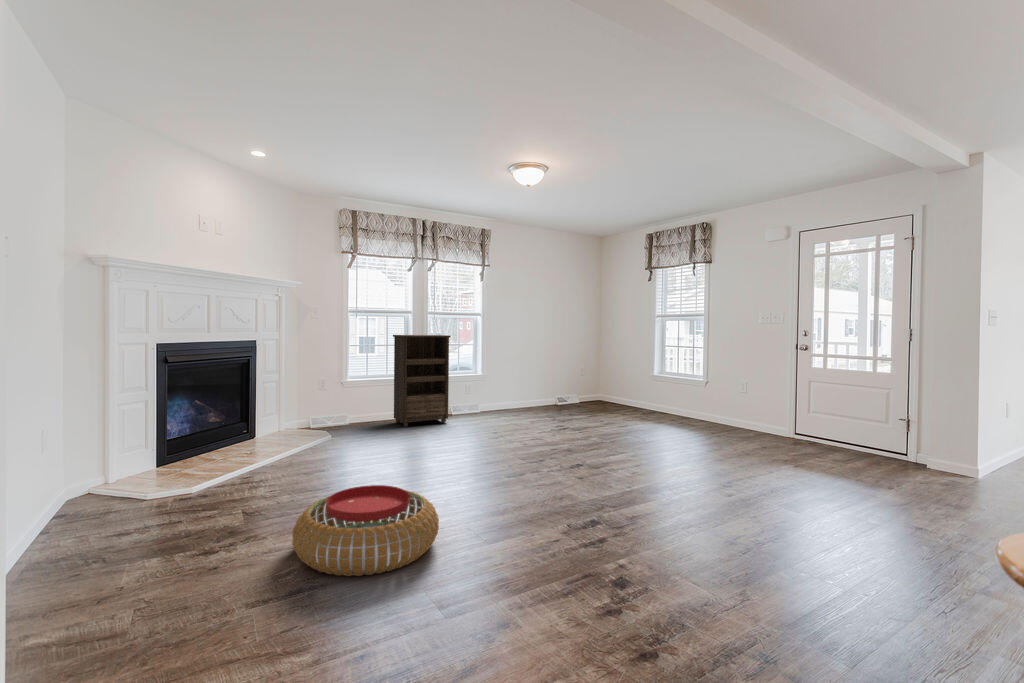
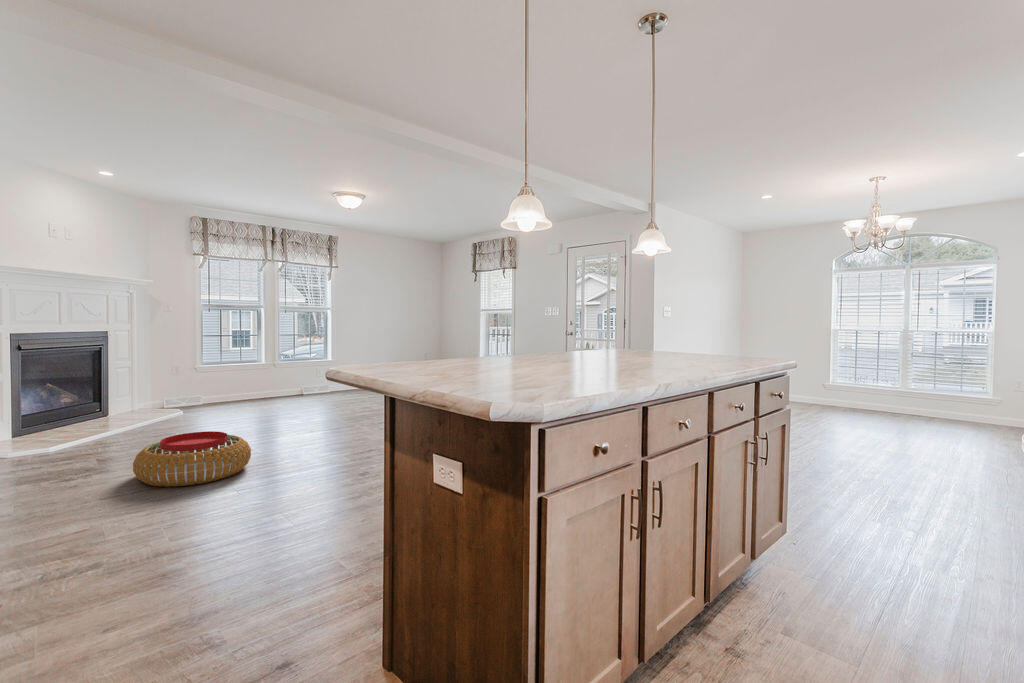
bookshelf: present [393,335,451,427] -> none [245,326,298,403]

